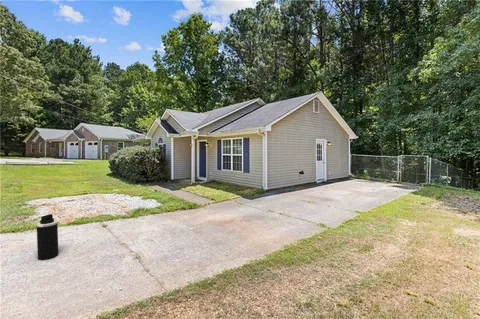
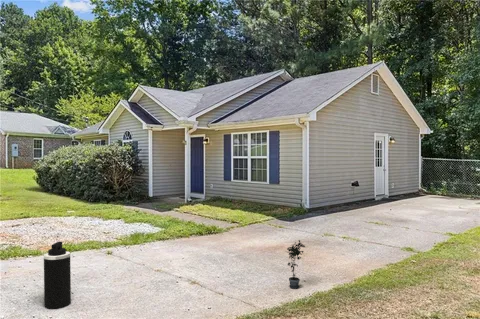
potted plant: none [209,215,224,248] -> present [287,240,305,288]

